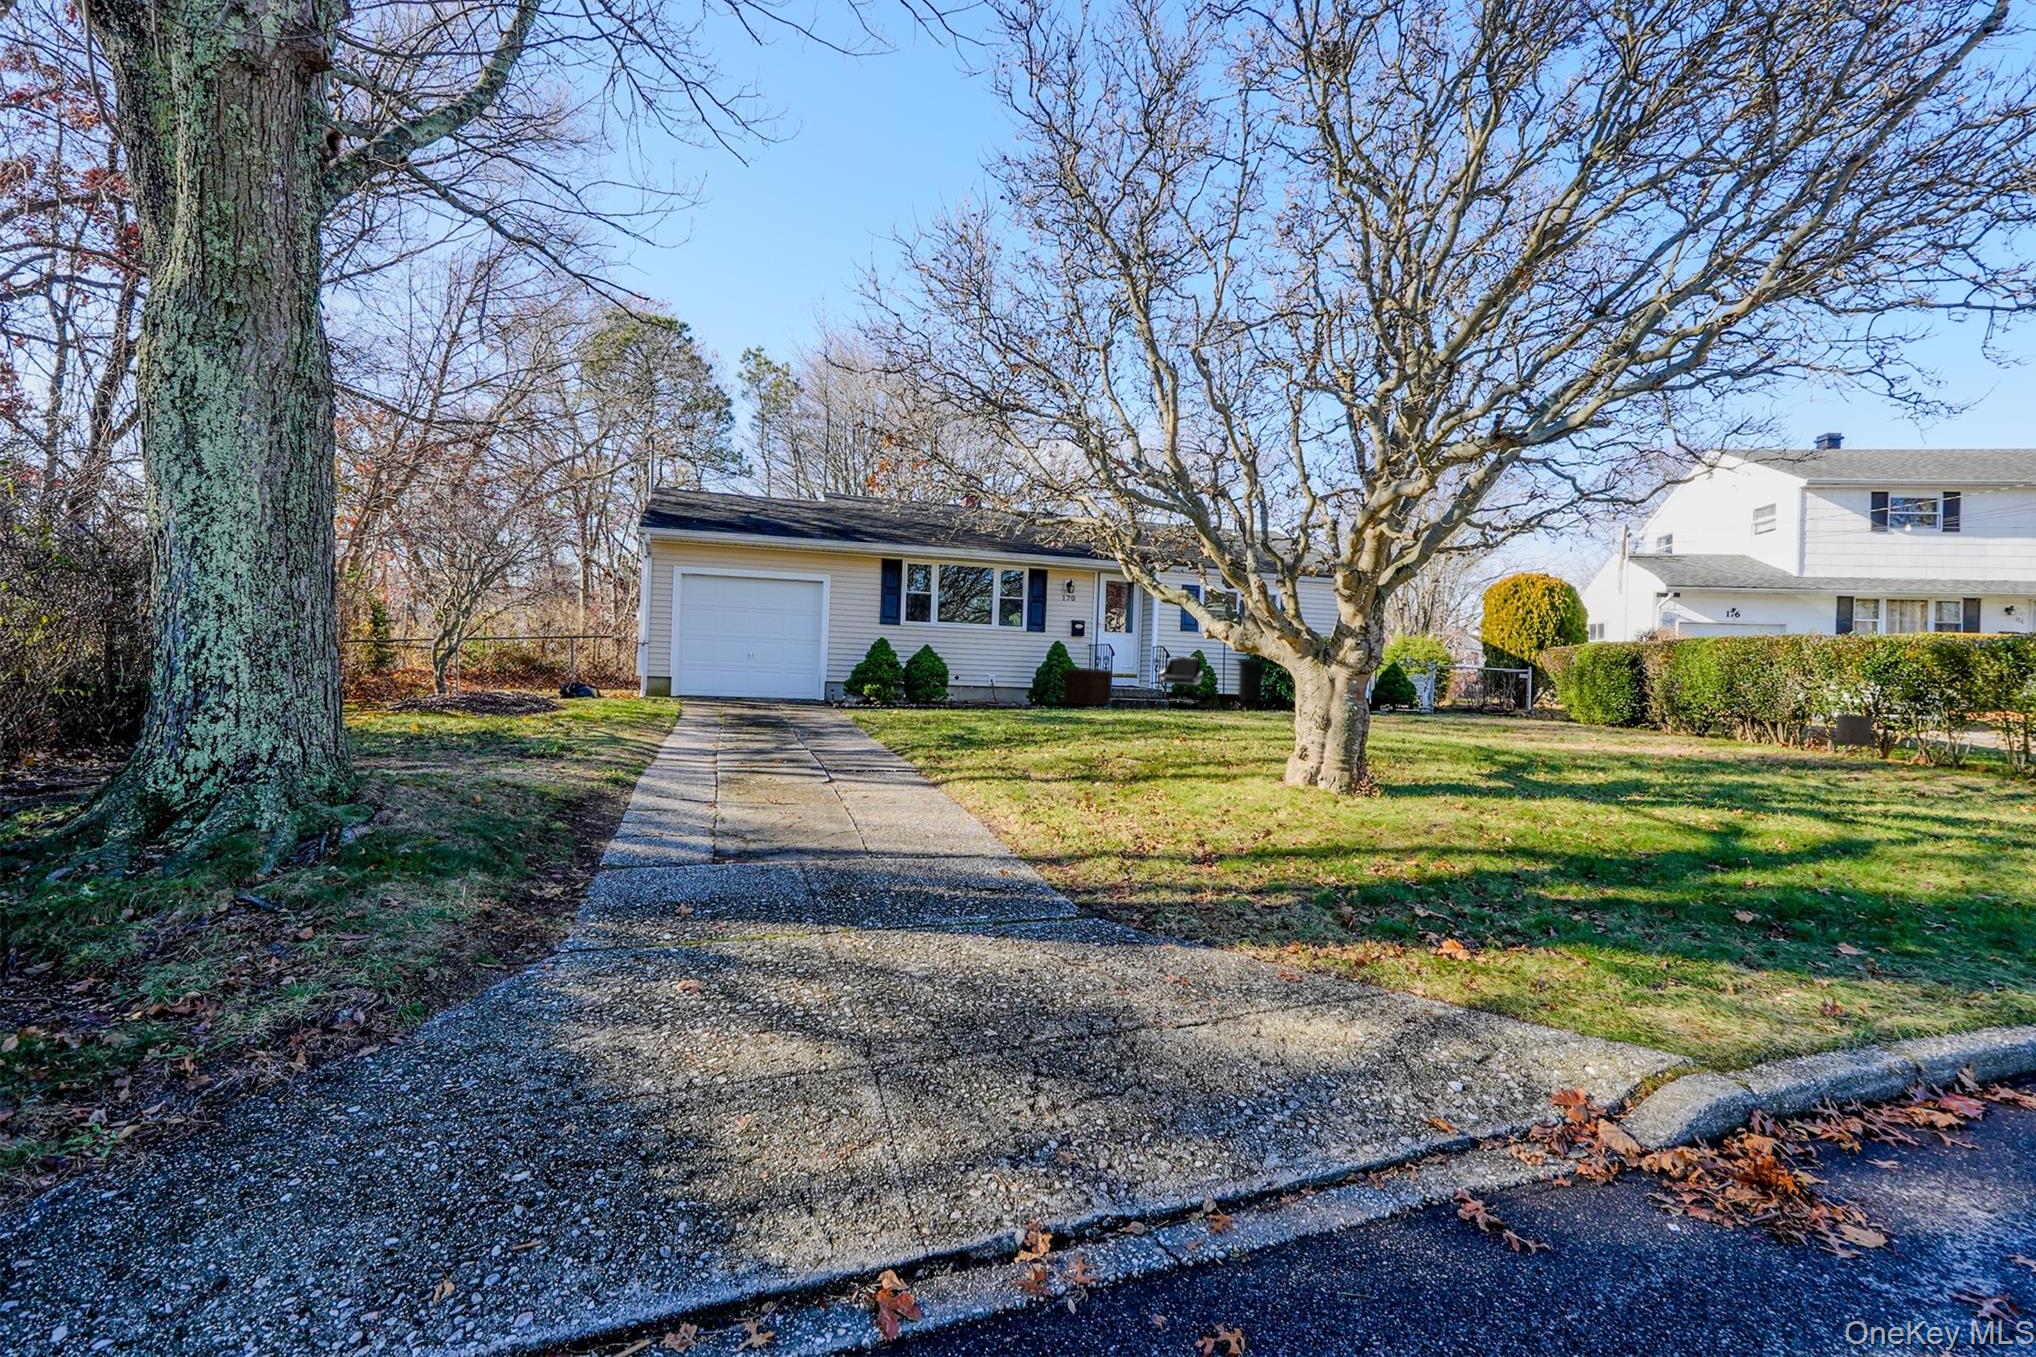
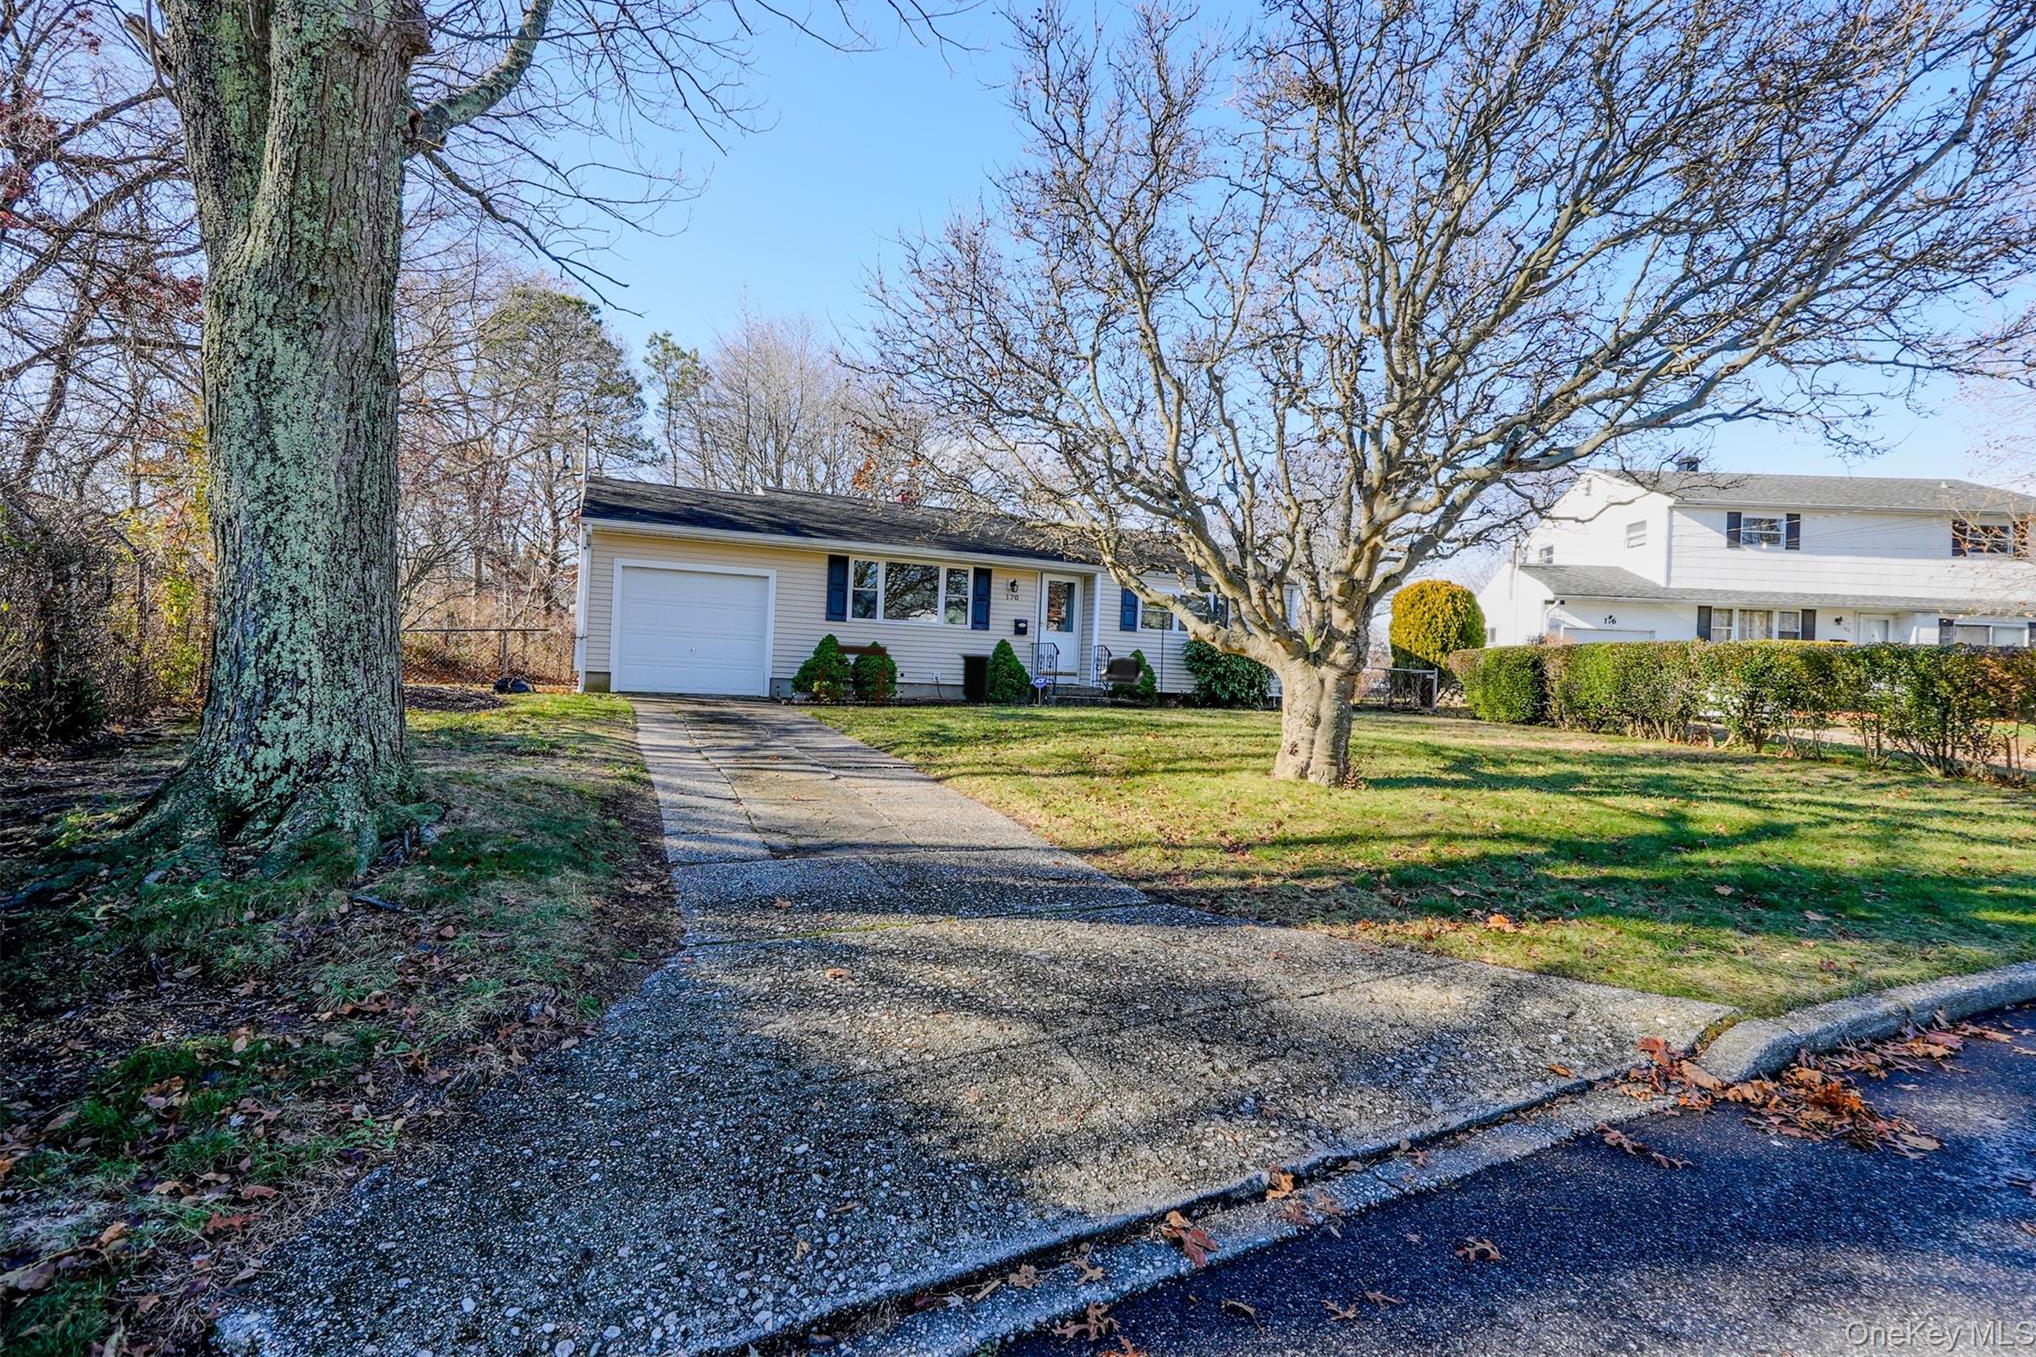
bench: none [869,646,939,707] -> present [817,643,888,705]
trash can: present [1237,659,1265,701] -> present [960,654,992,701]
wooden crate: present [1064,668,1112,705] -> none [1009,668,1057,704]
planter: present [1830,714,1876,754] -> none [1721,715,1760,751]

